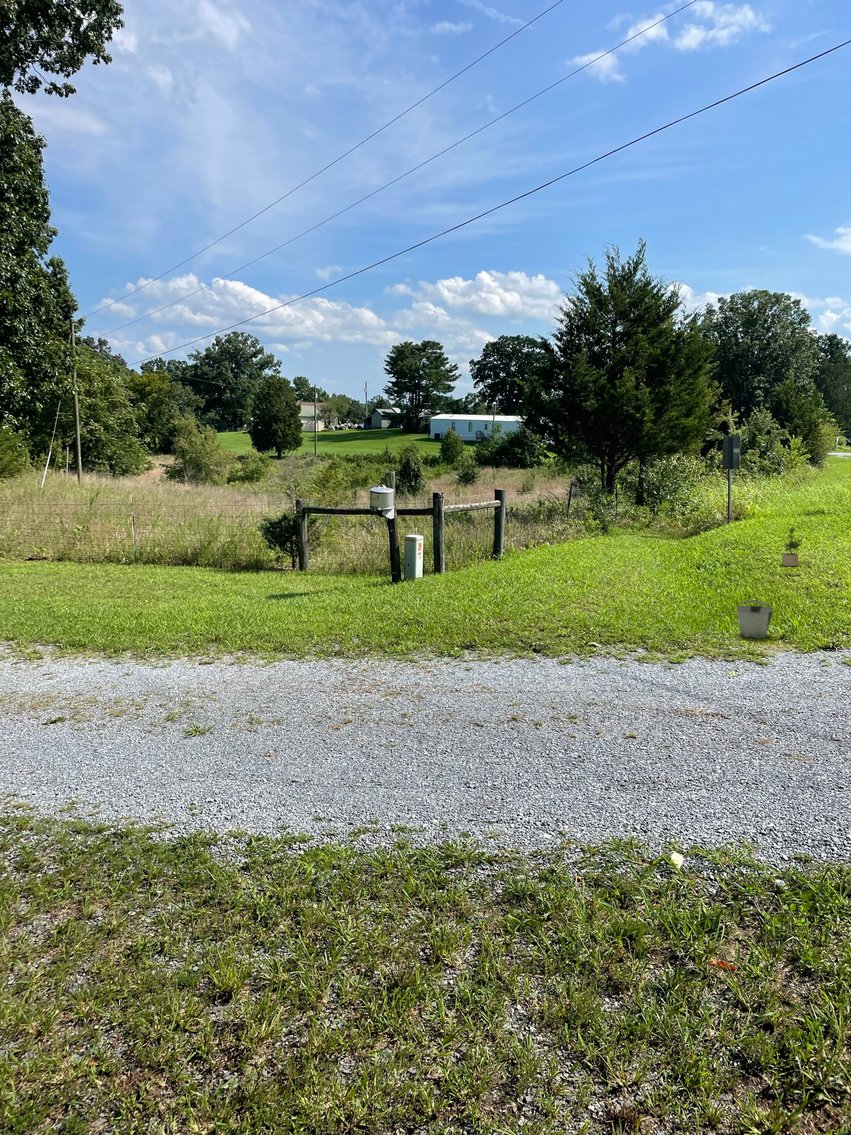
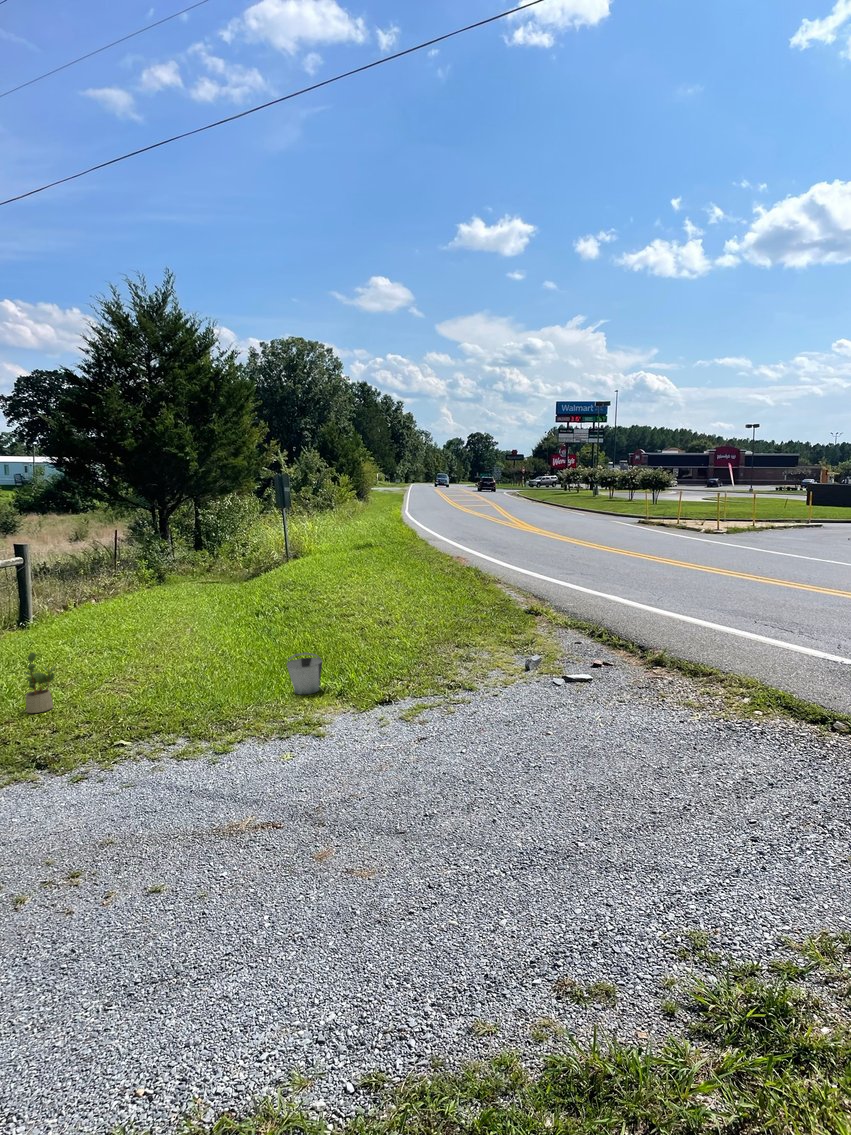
potted plant: present [782,527,802,566] -> present [25,652,56,713]

